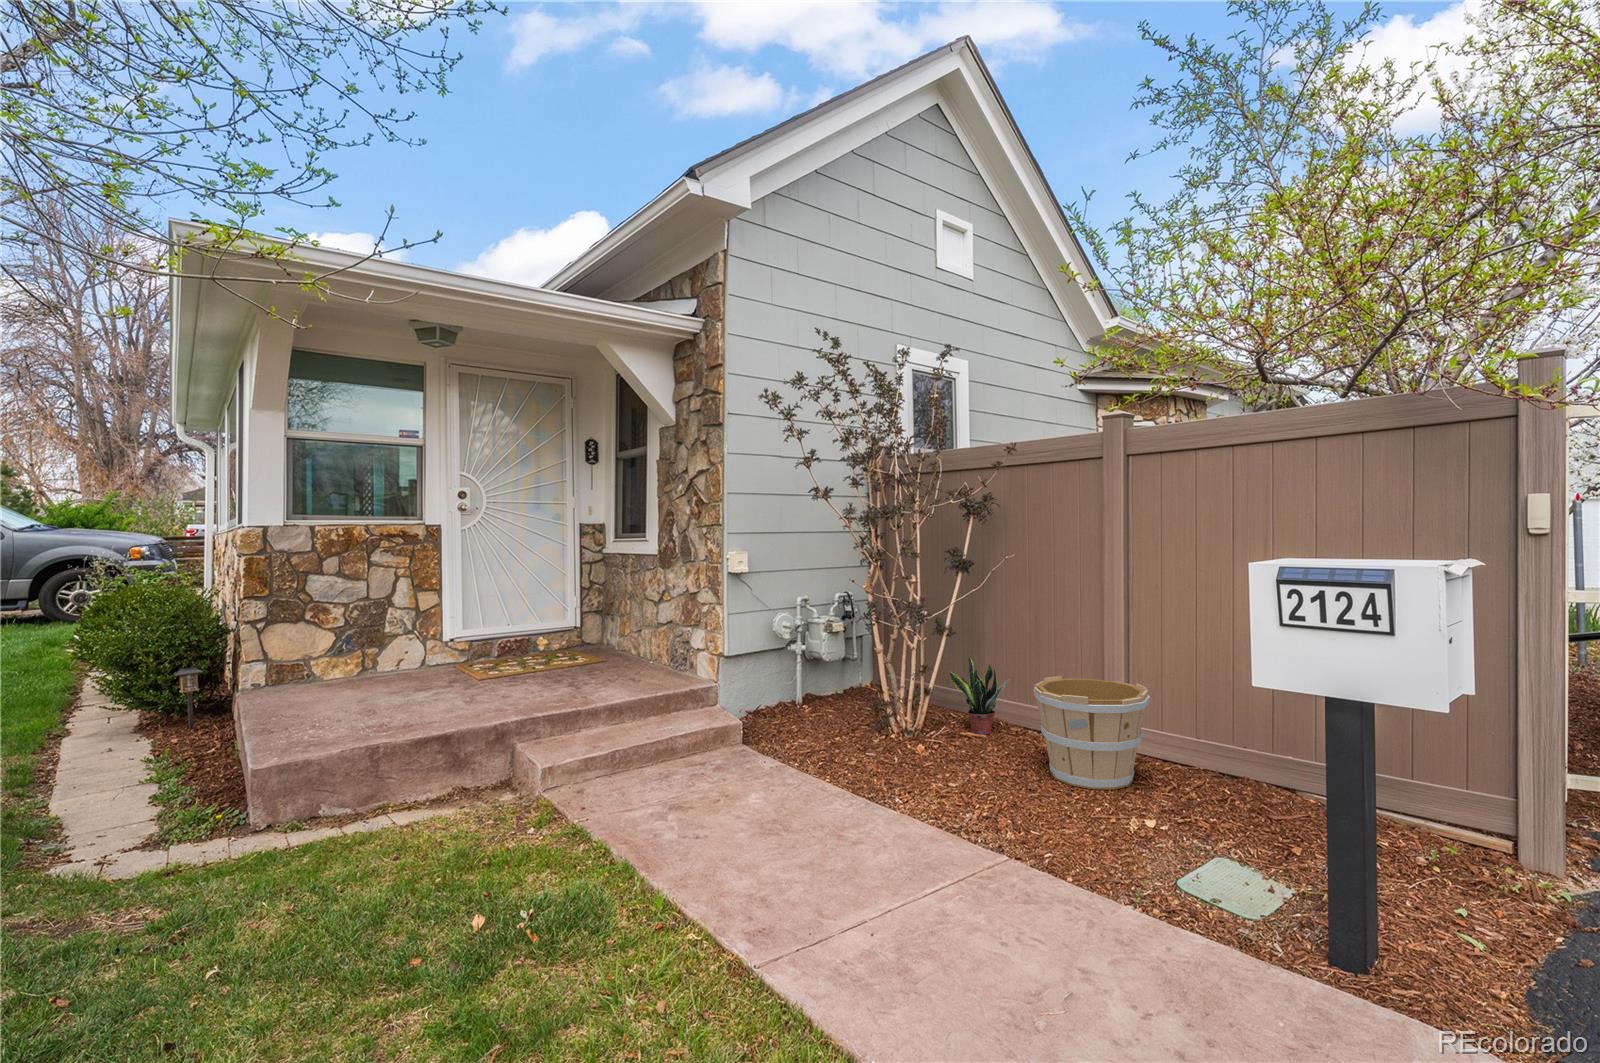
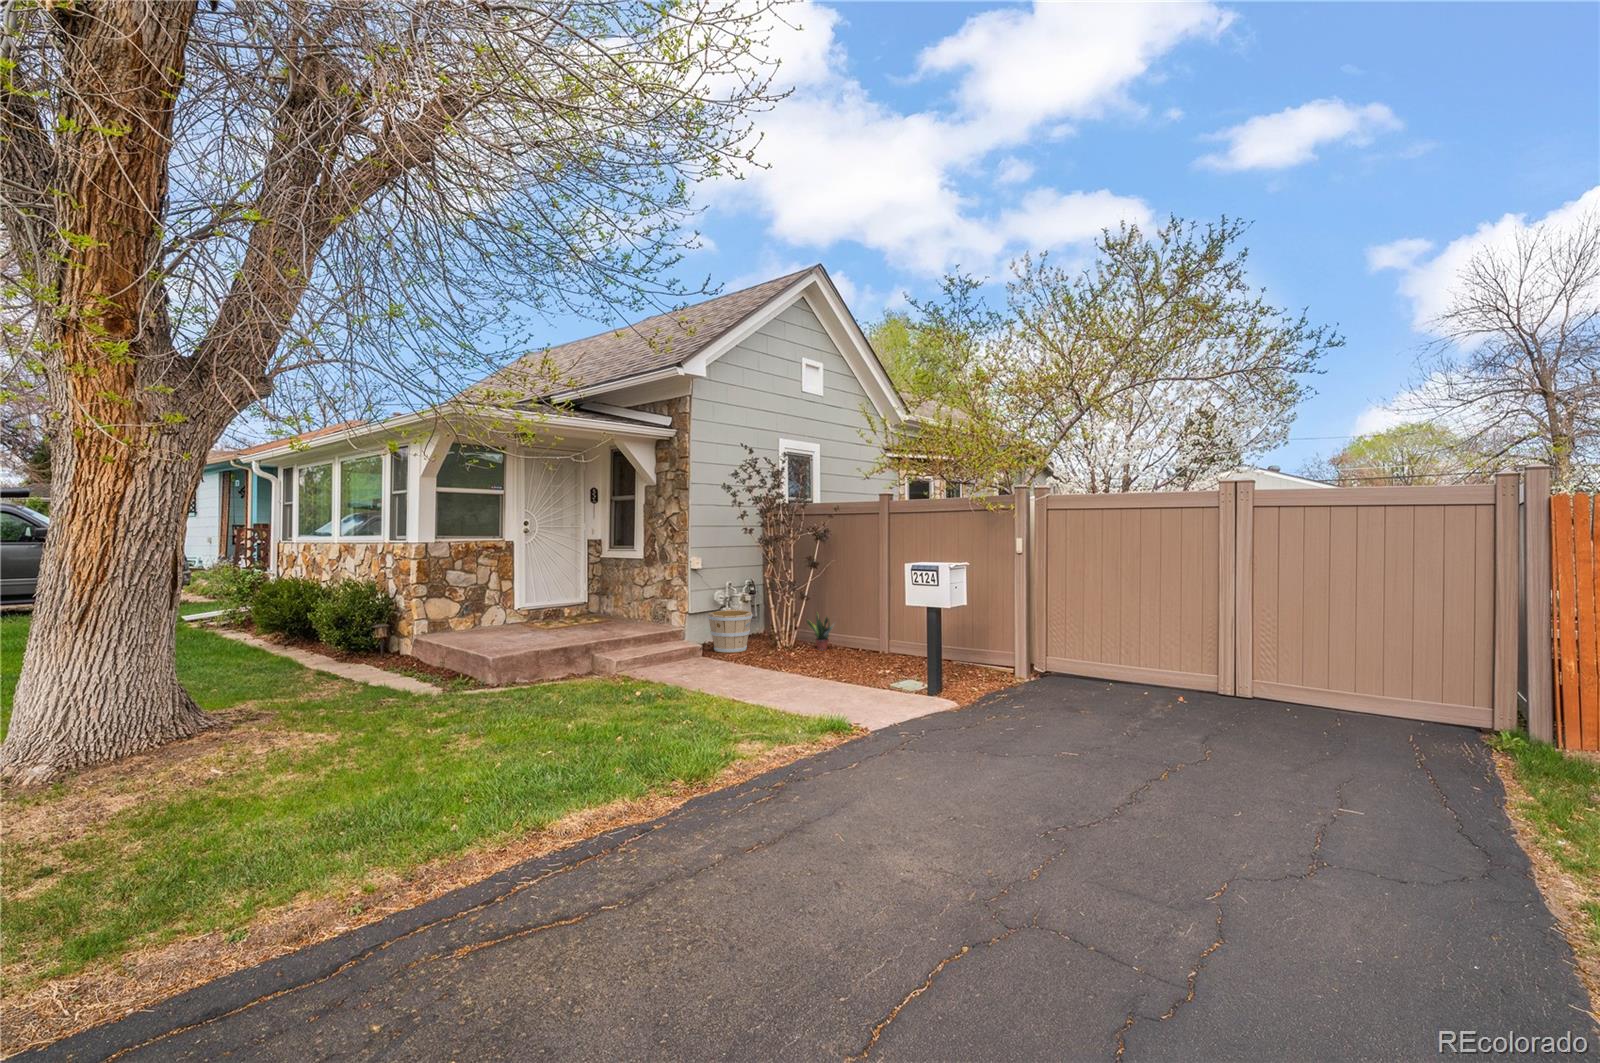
wooden bucket: present [1034,676,1150,790] -> present [708,609,752,653]

